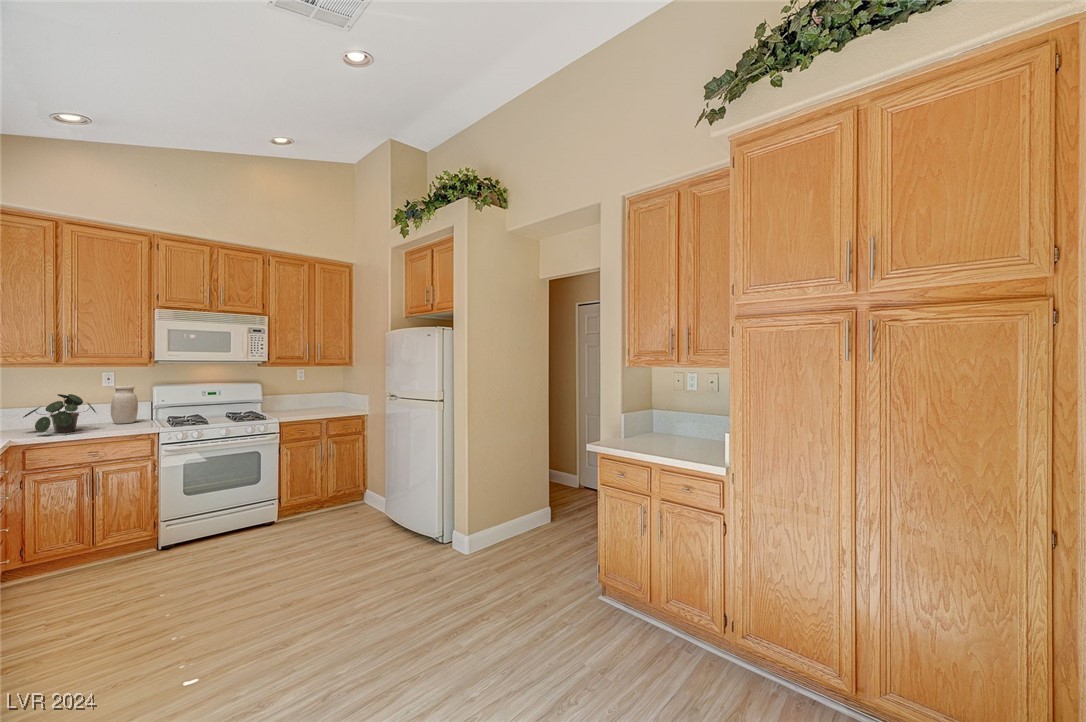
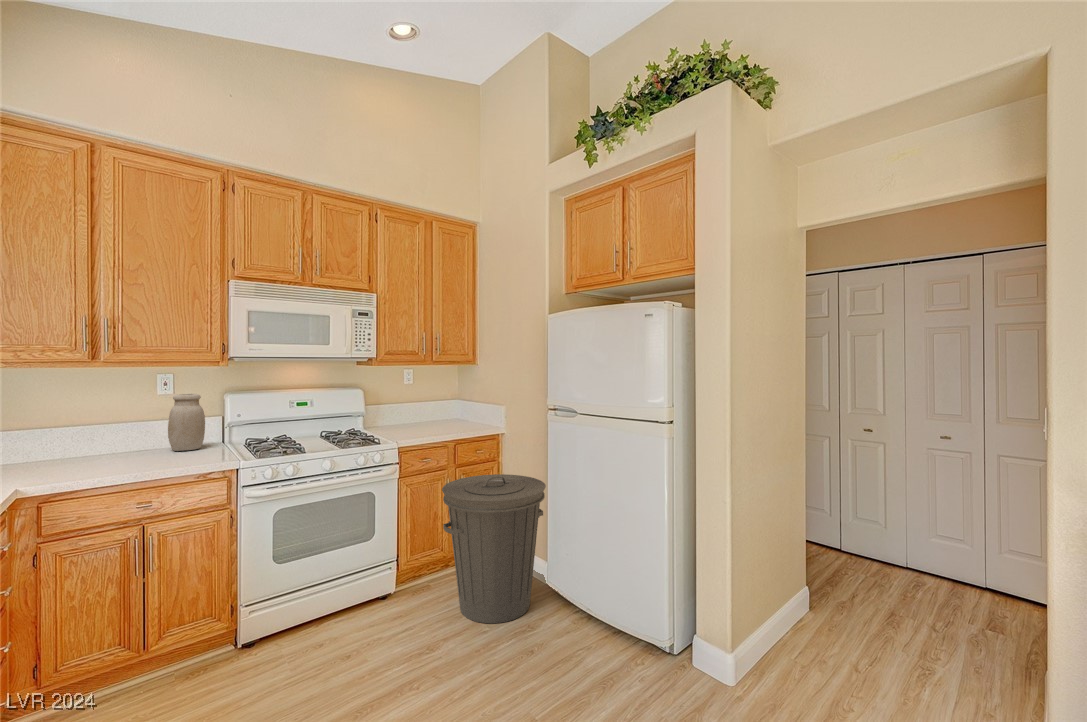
potted plant: present [23,394,96,433] -> none [41,409,149,472]
trash can: none [307,441,382,536] -> present [442,474,546,623]

